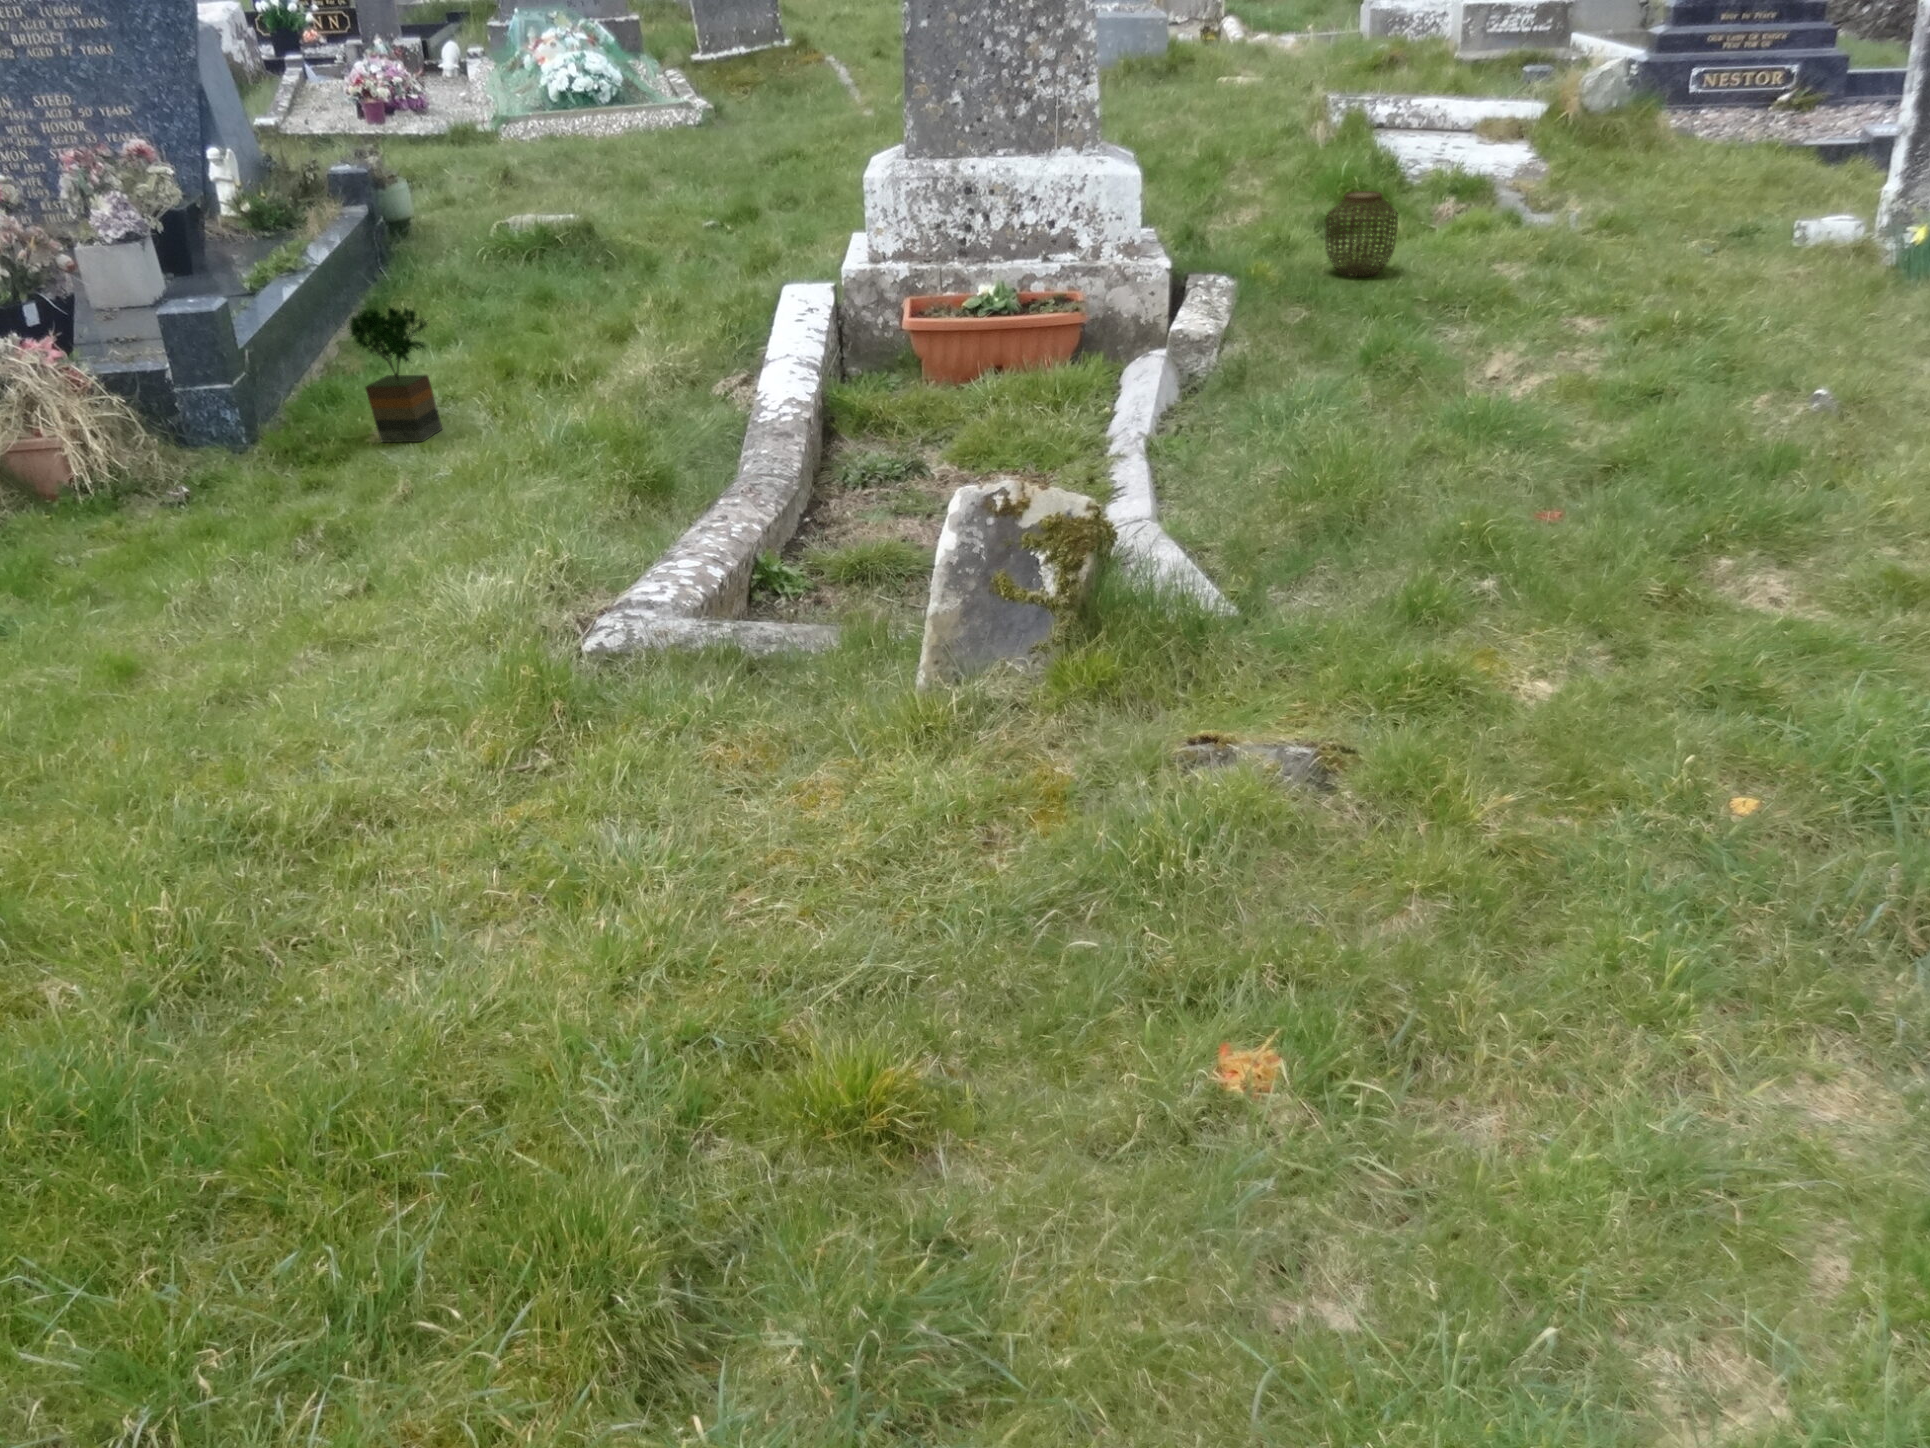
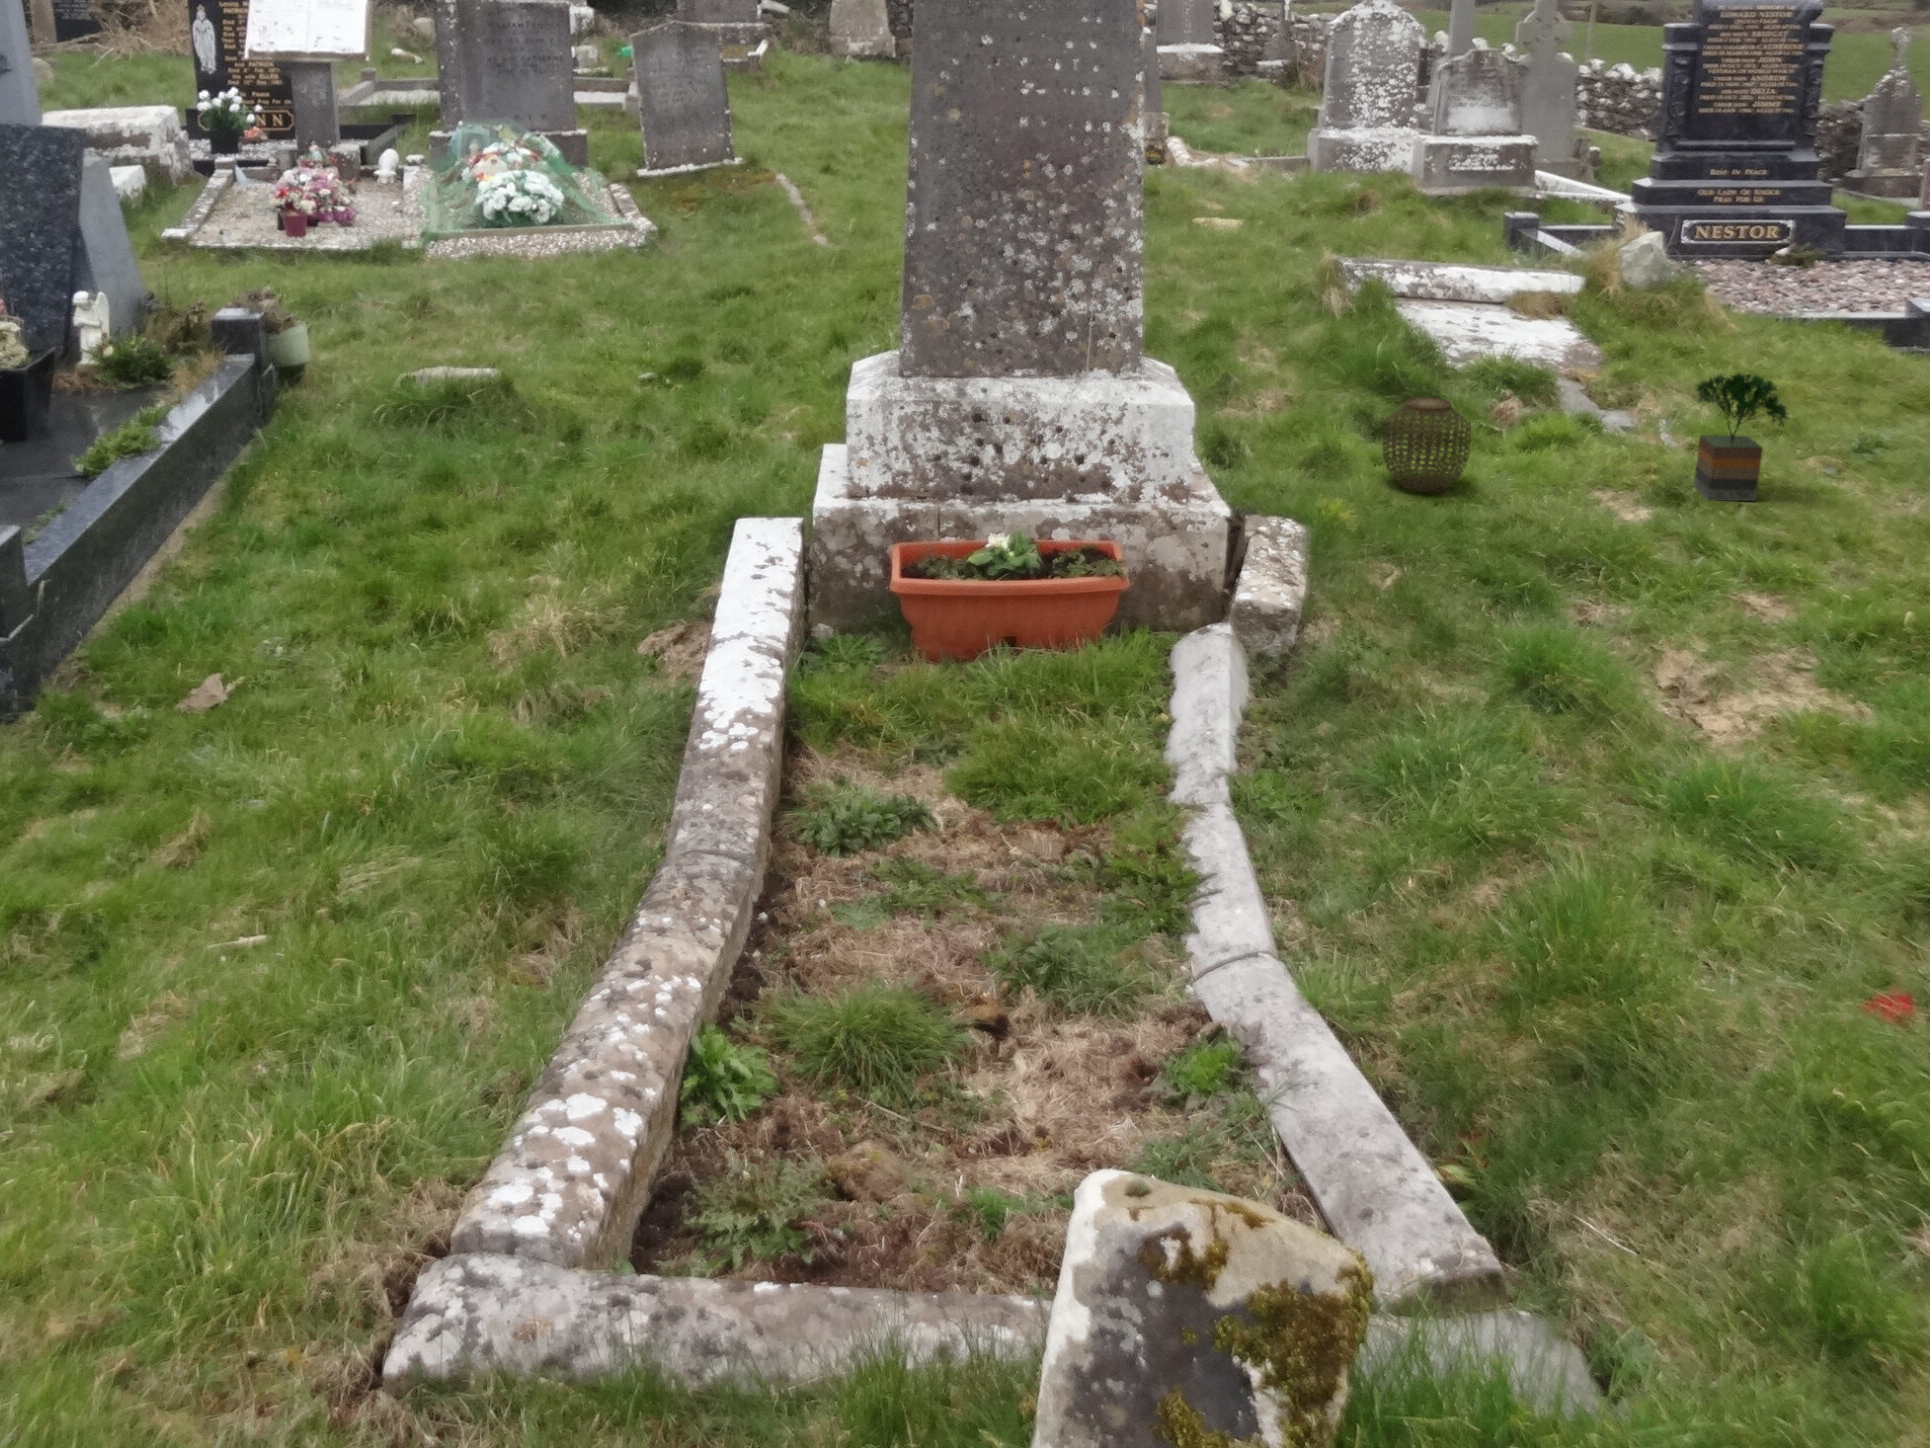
potted tree: present [347,307,442,442] -> present [1694,373,1788,501]

